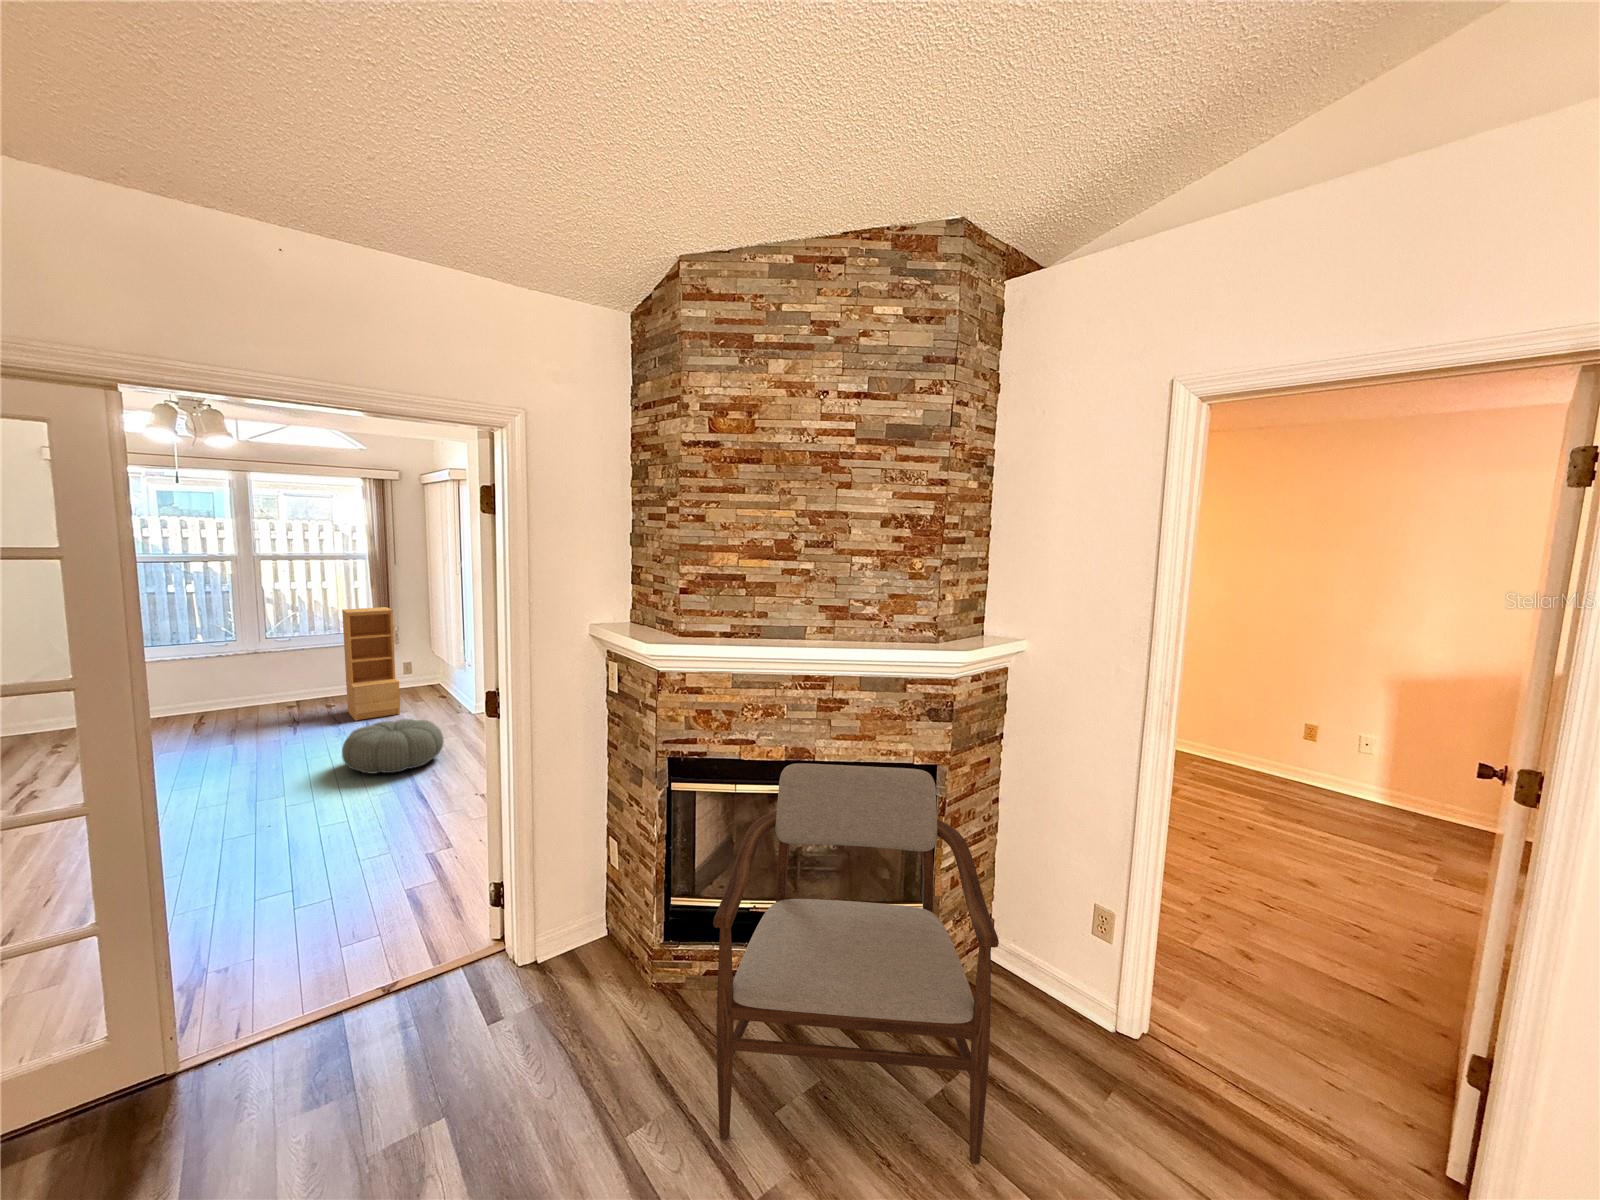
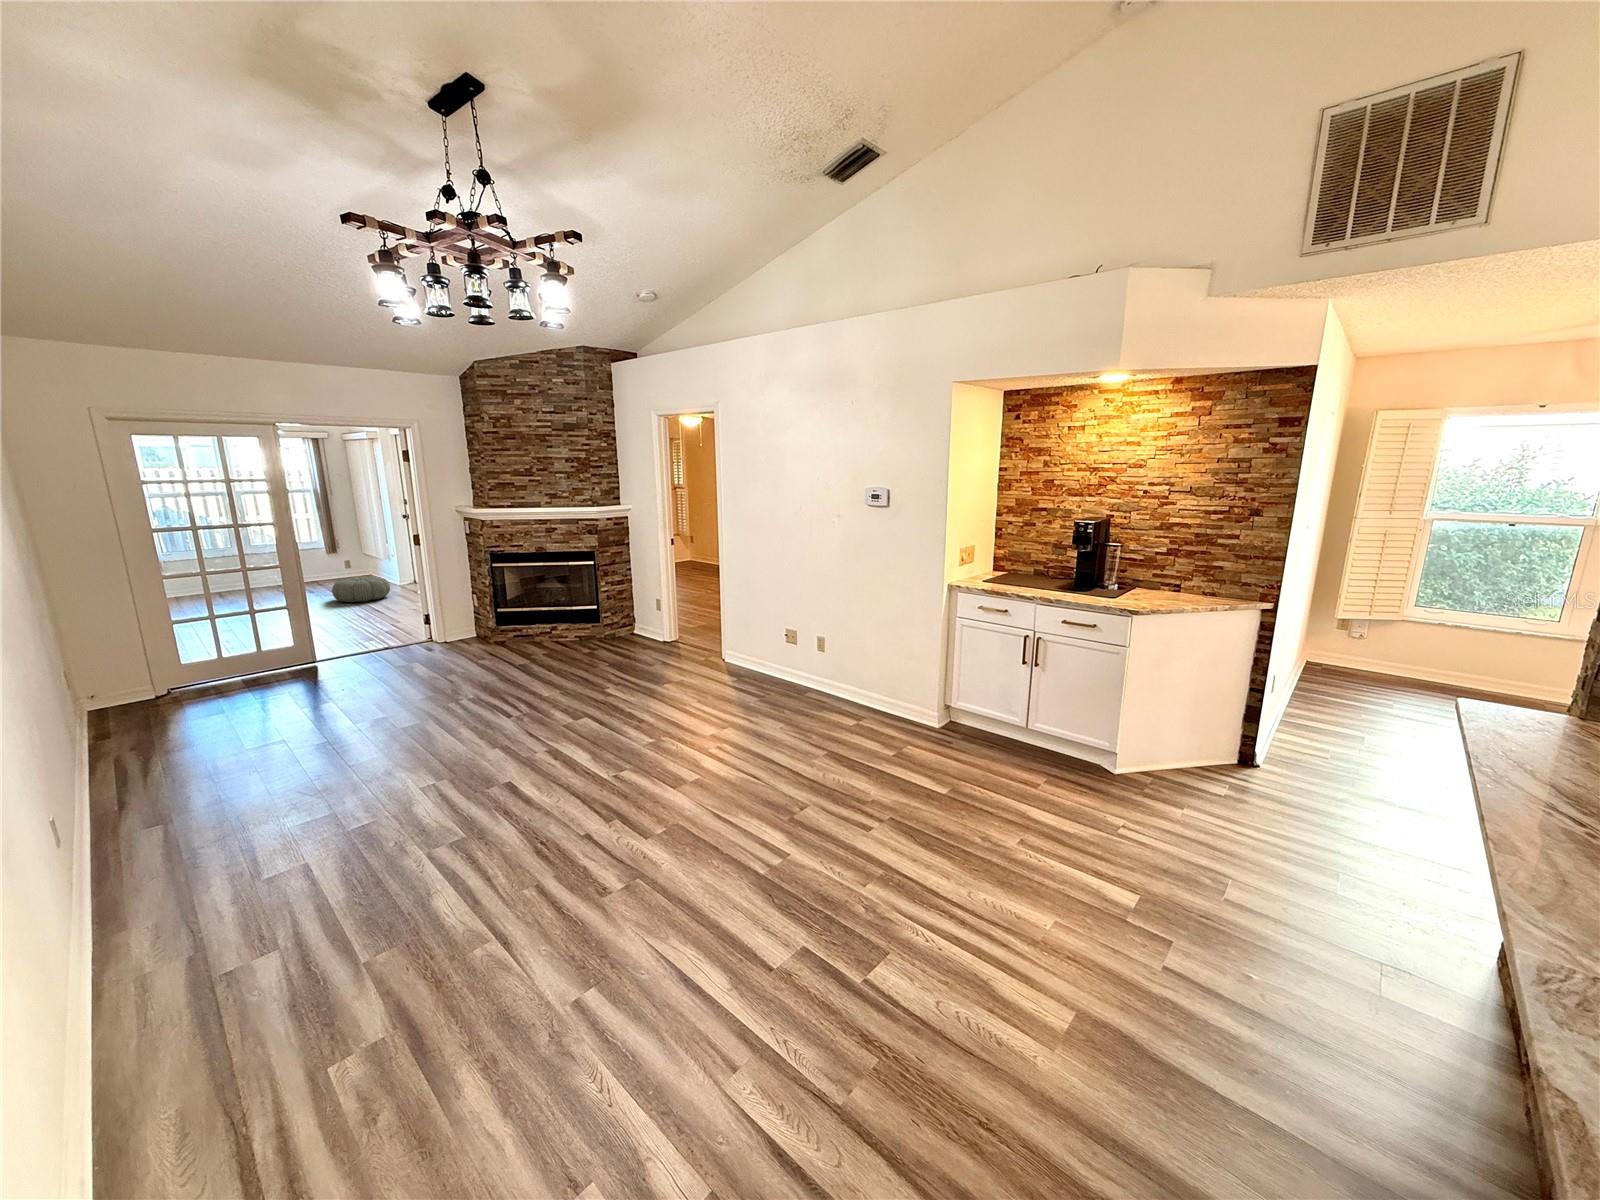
bookshelf: present [342,607,400,721] -> none [311,519,358,586]
armchair: present [713,764,999,1165] -> none [496,552,596,658]

